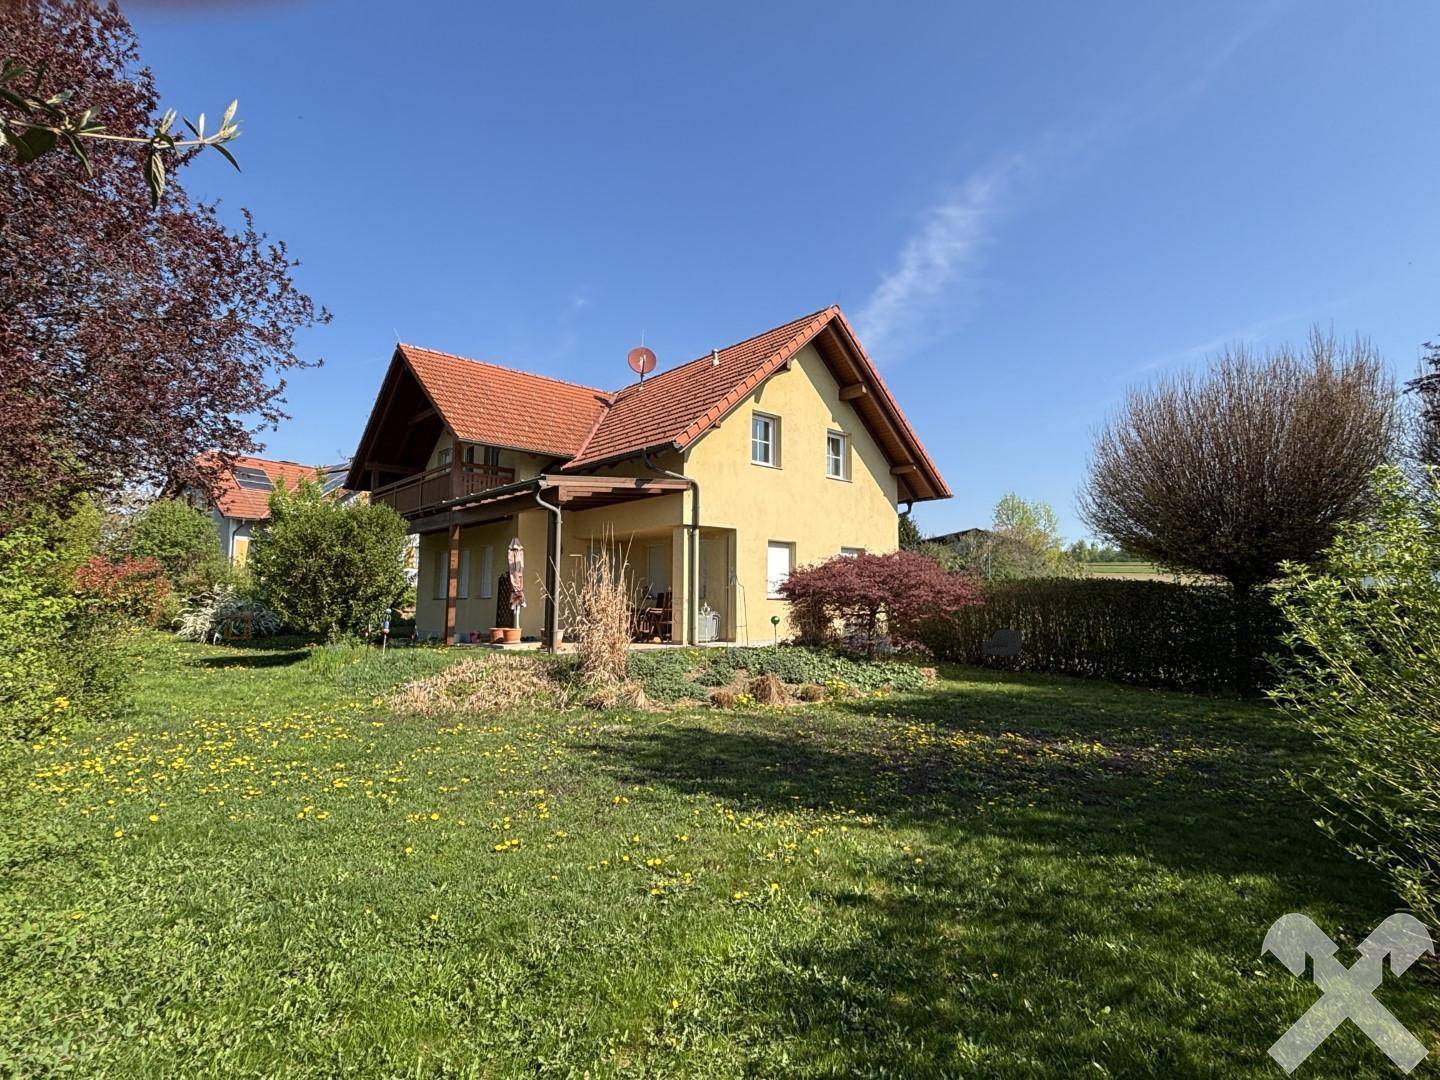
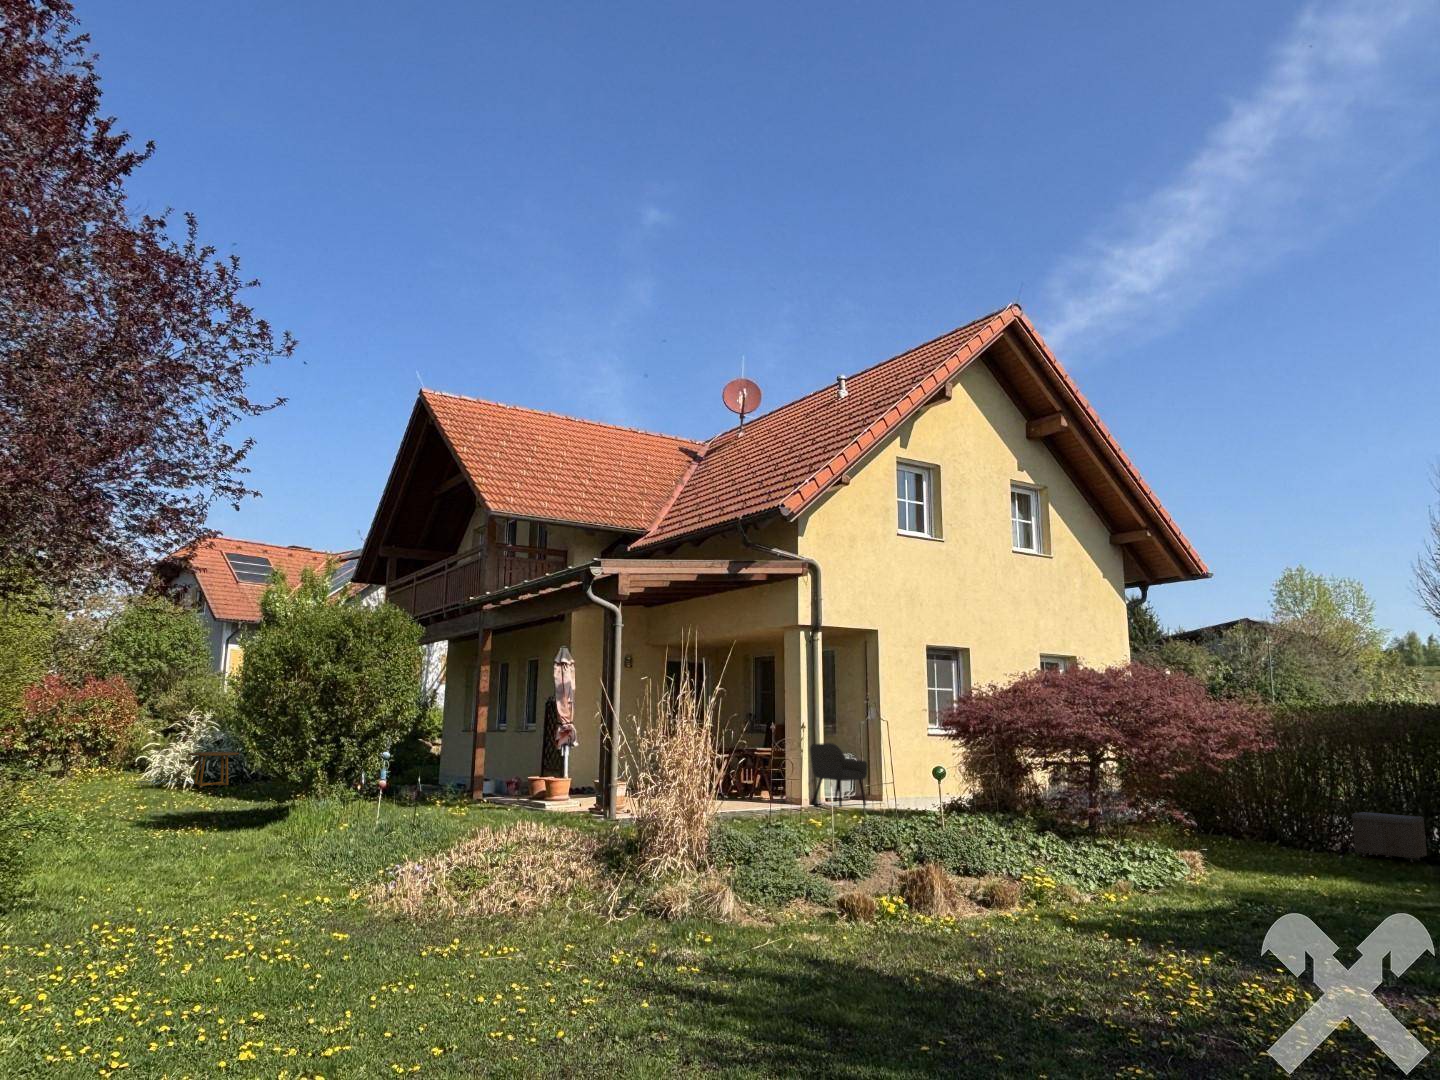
chair: present [983,630,1022,673] -> present [810,743,867,807]
storage bench: none [1028,647,1070,676] -> present [1352,812,1427,862]

